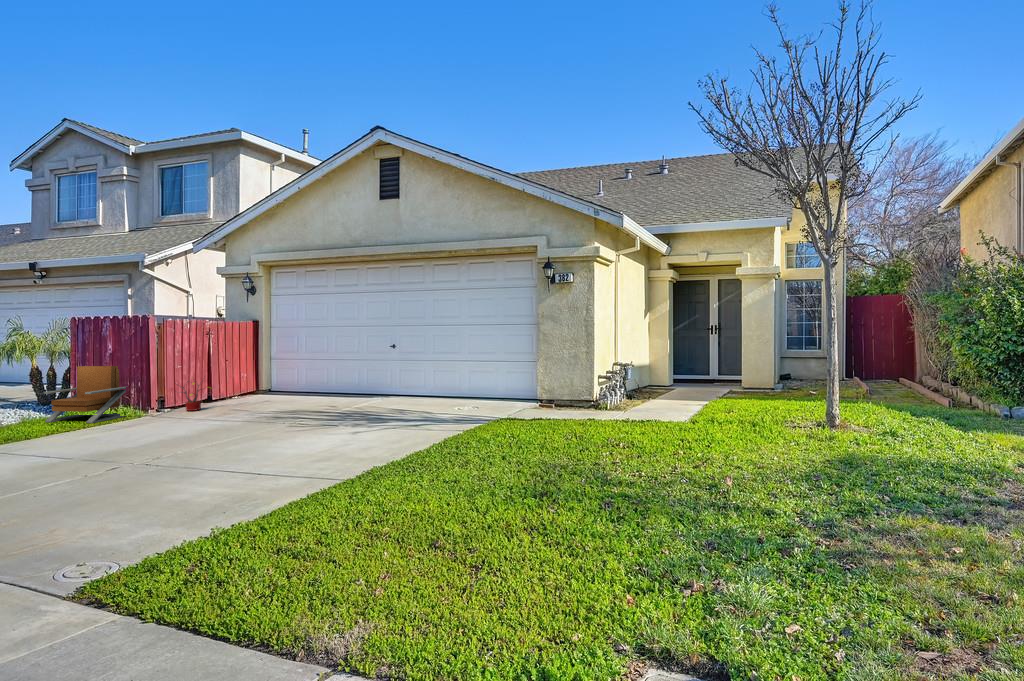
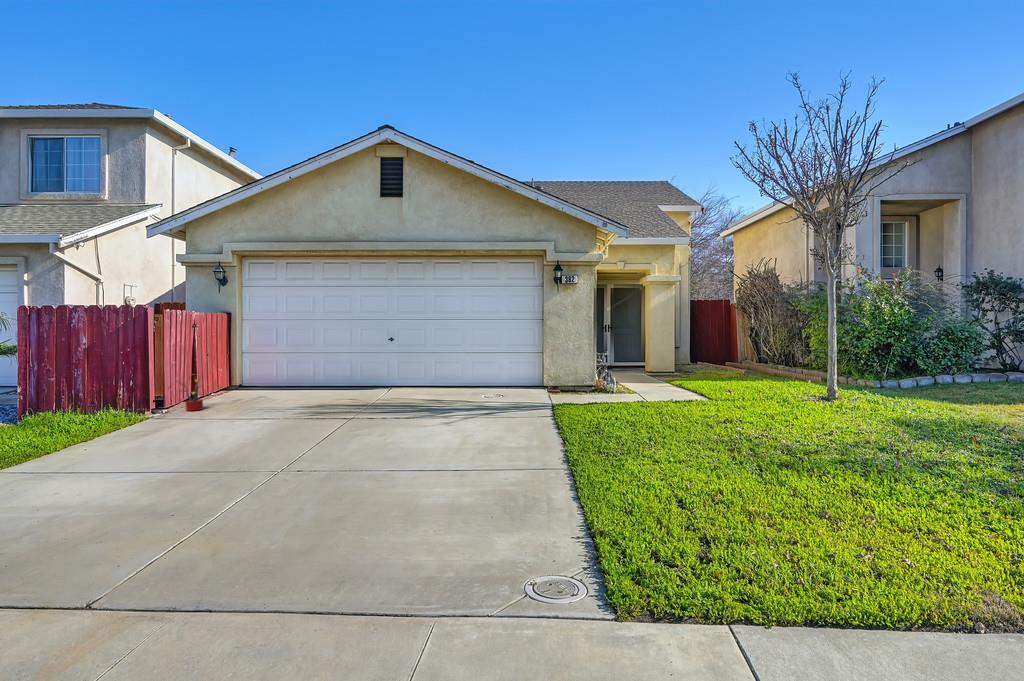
lounge chair: present [44,366,126,423] -> none [12,363,122,434]

